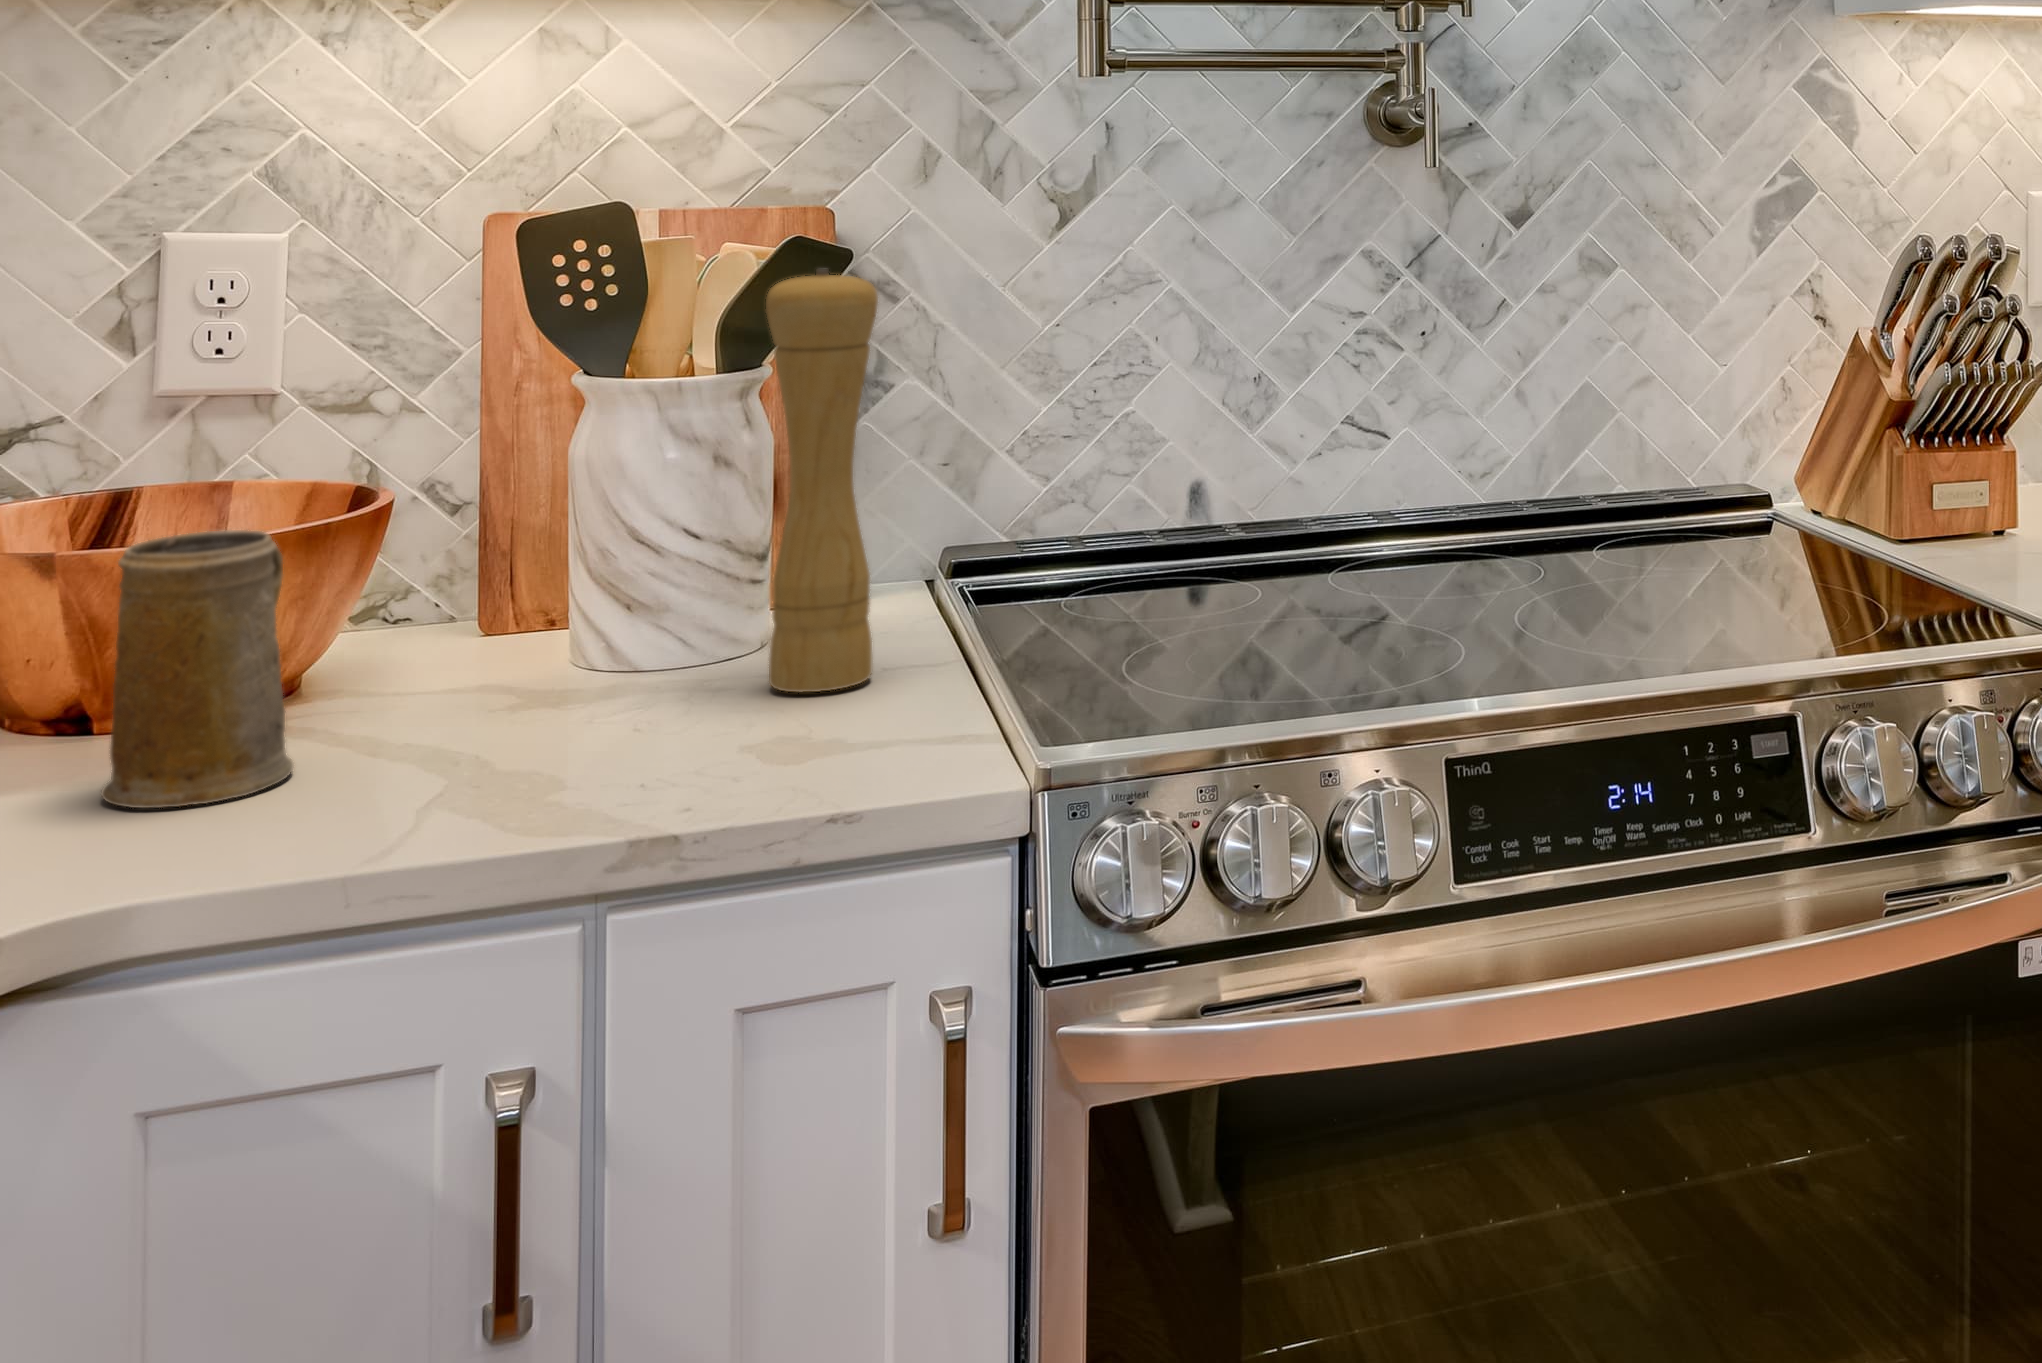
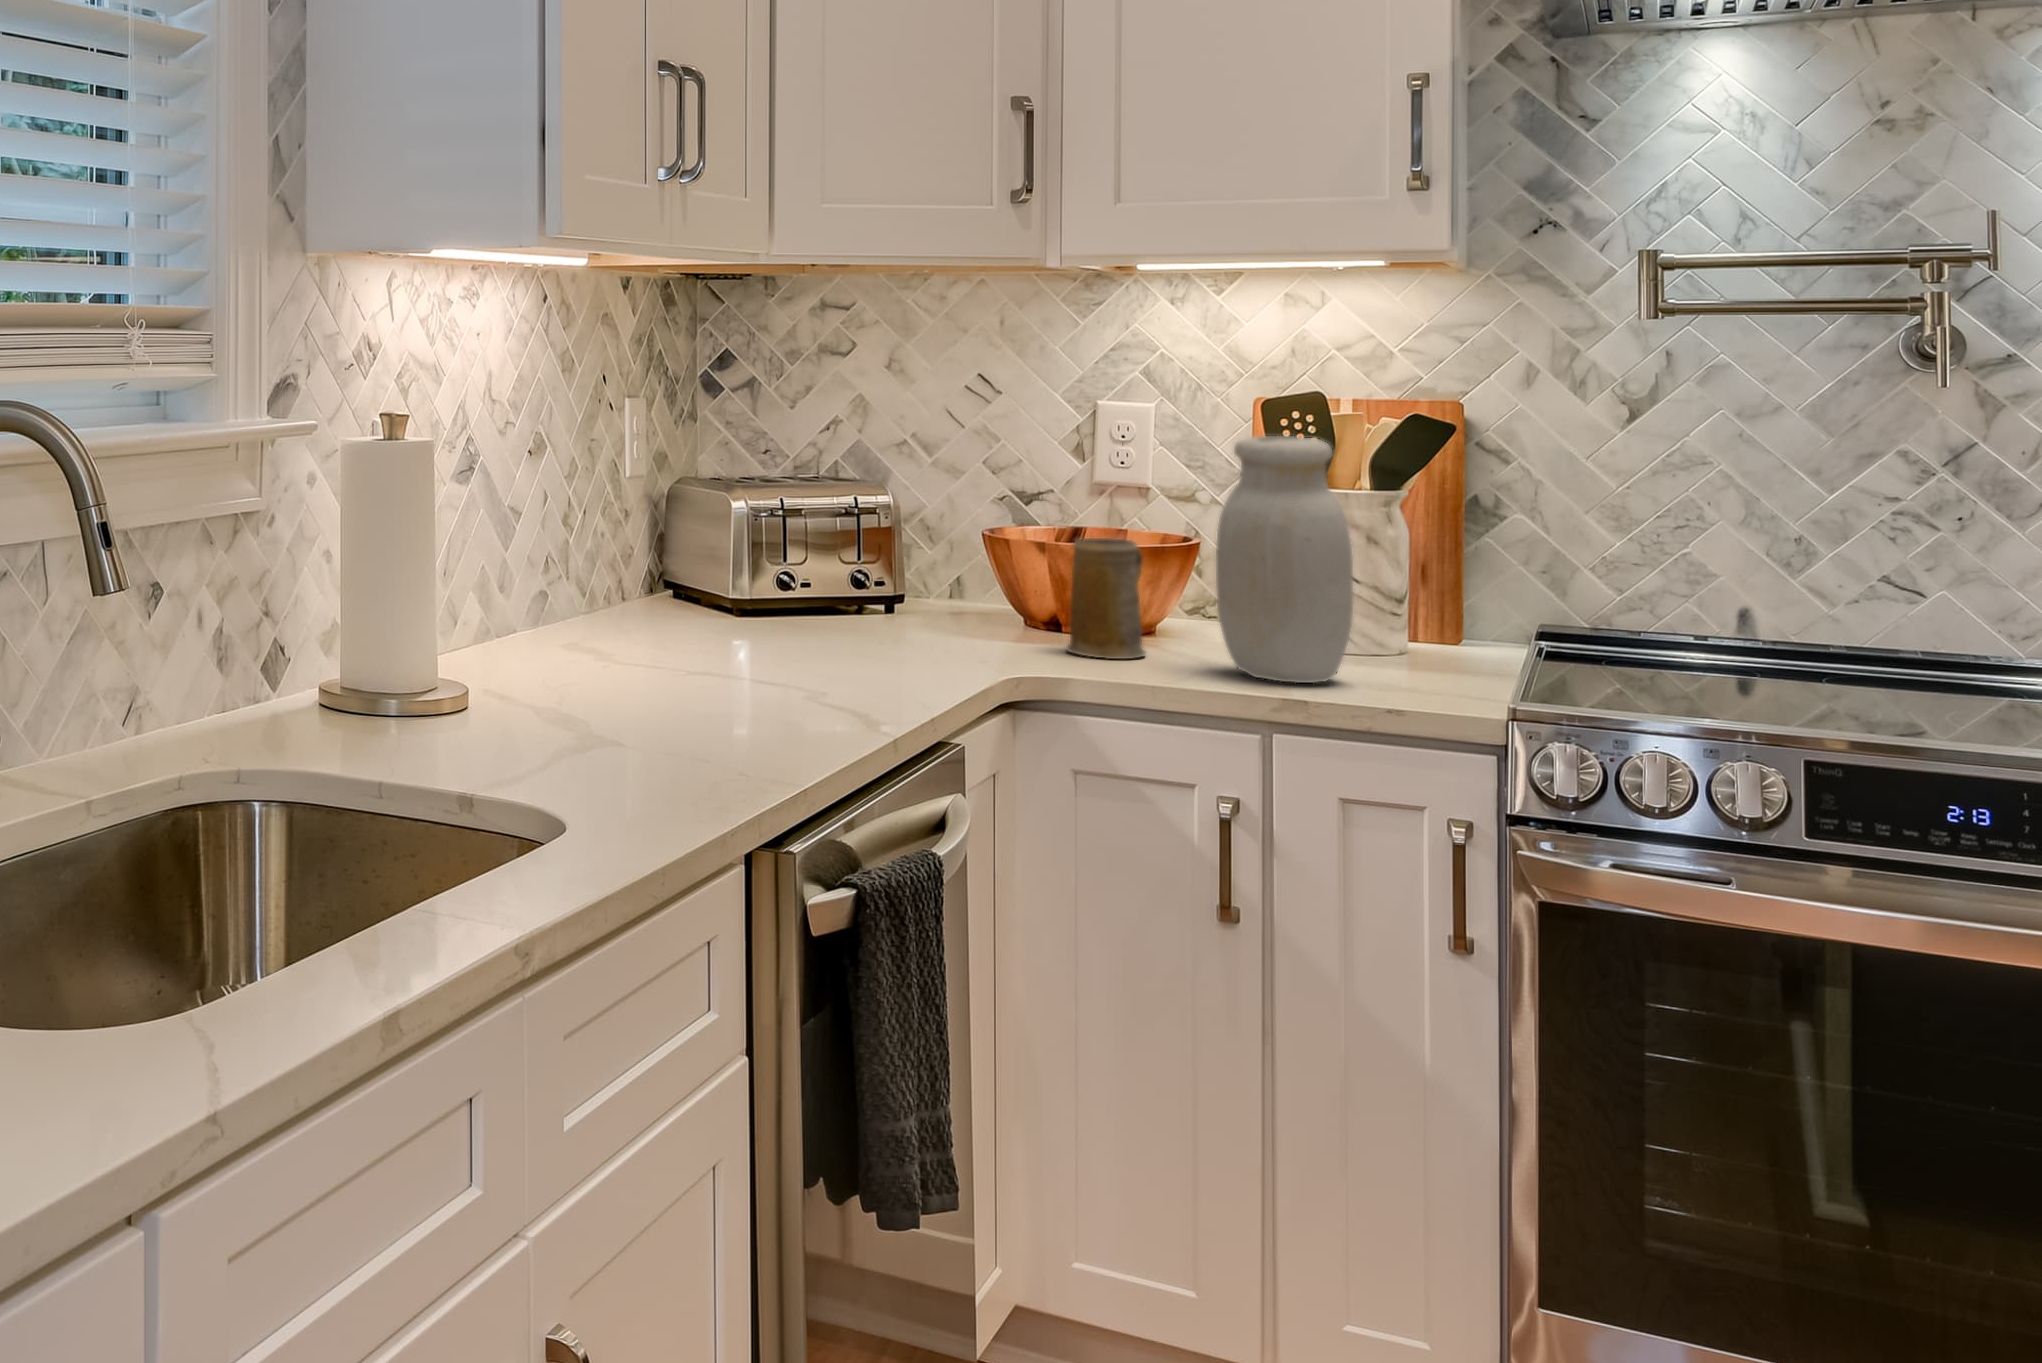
pepper mill: present [766,269,878,692] -> none [1391,434,1459,673]
jar: none [456,292,731,789] -> present [1216,436,1353,683]

